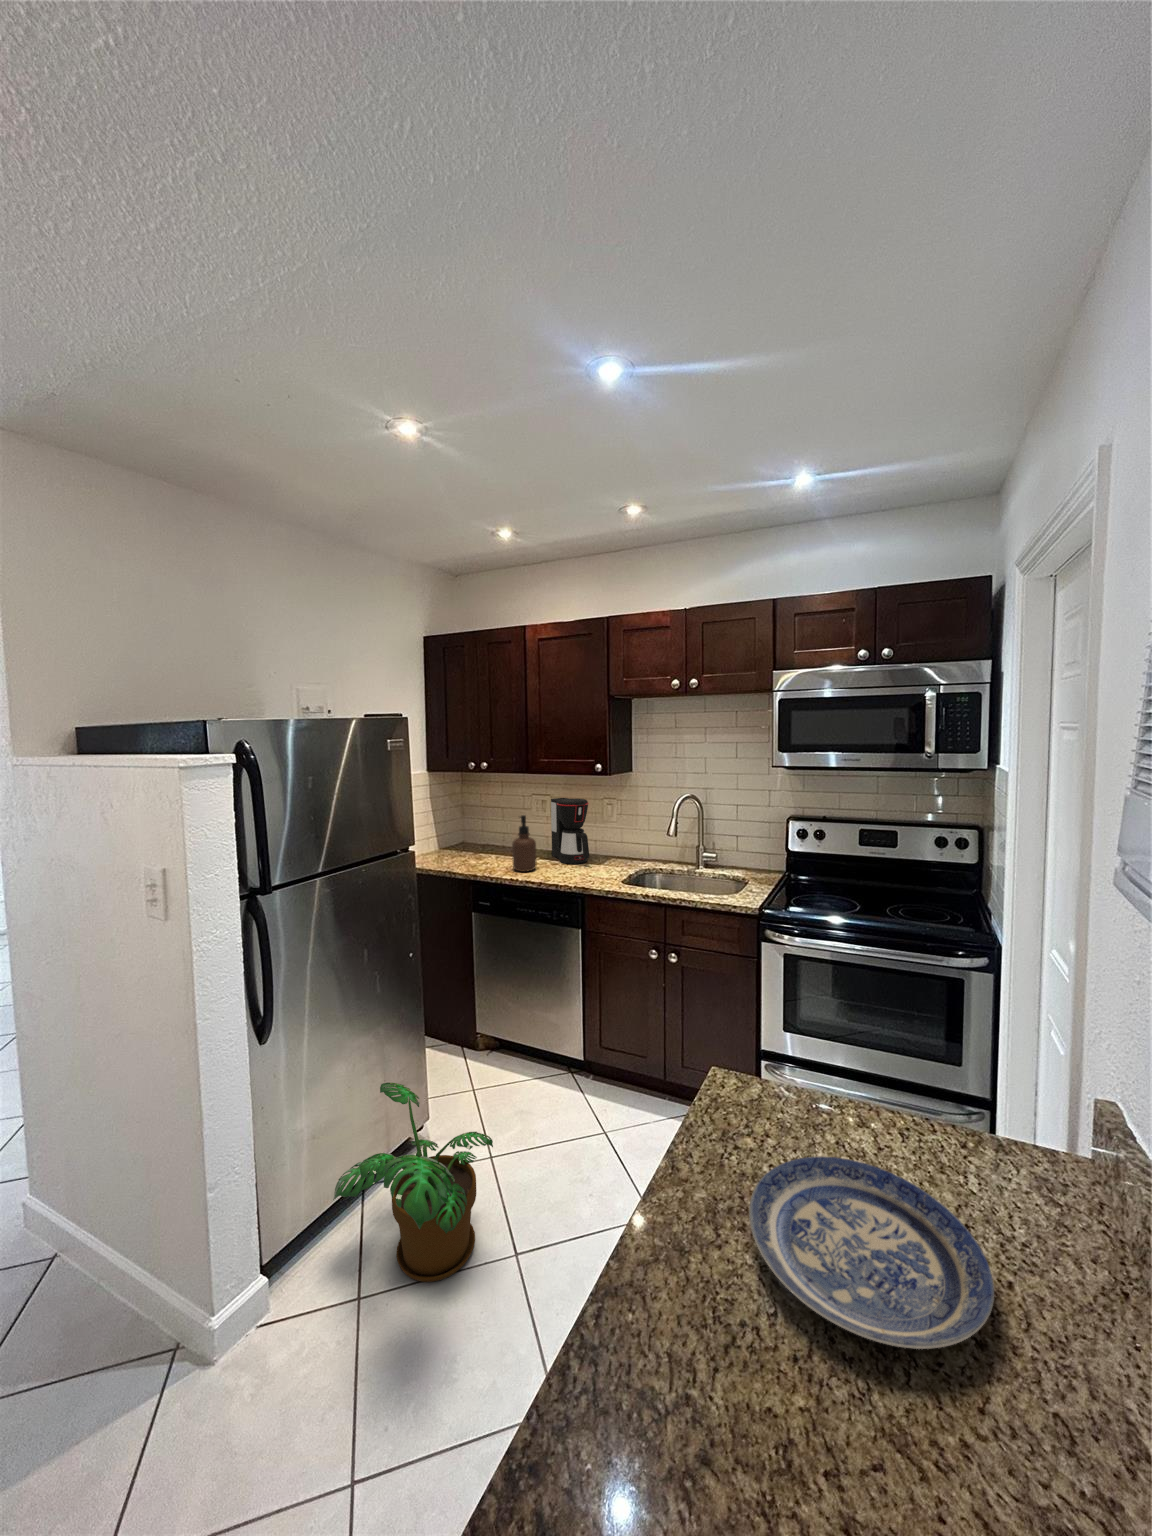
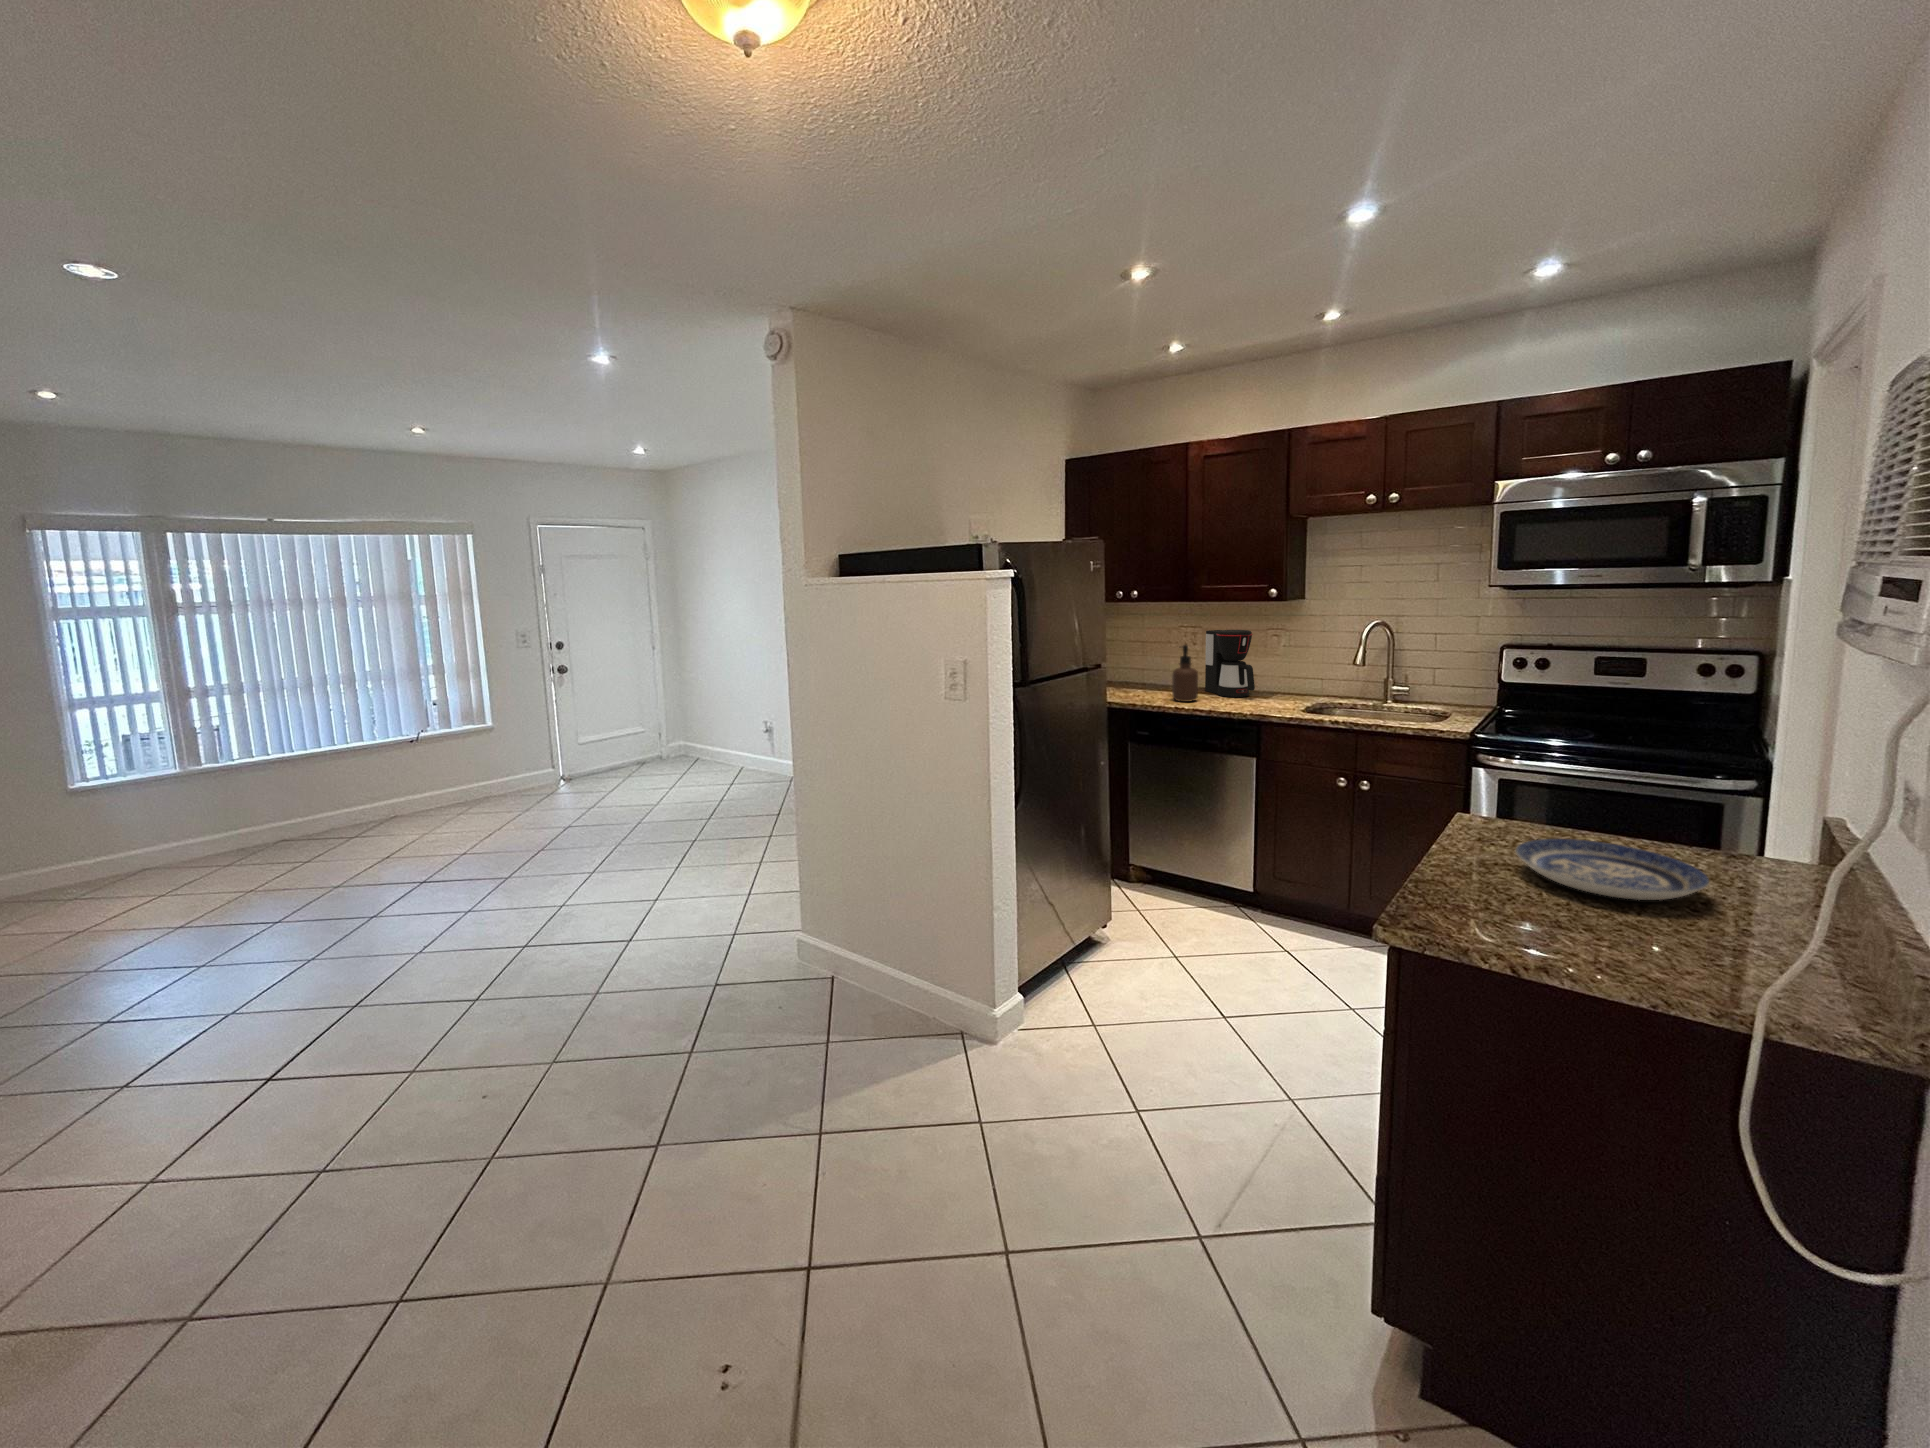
potted plant: present [333,1083,493,1282] -> none [1064,866,1208,1019]

